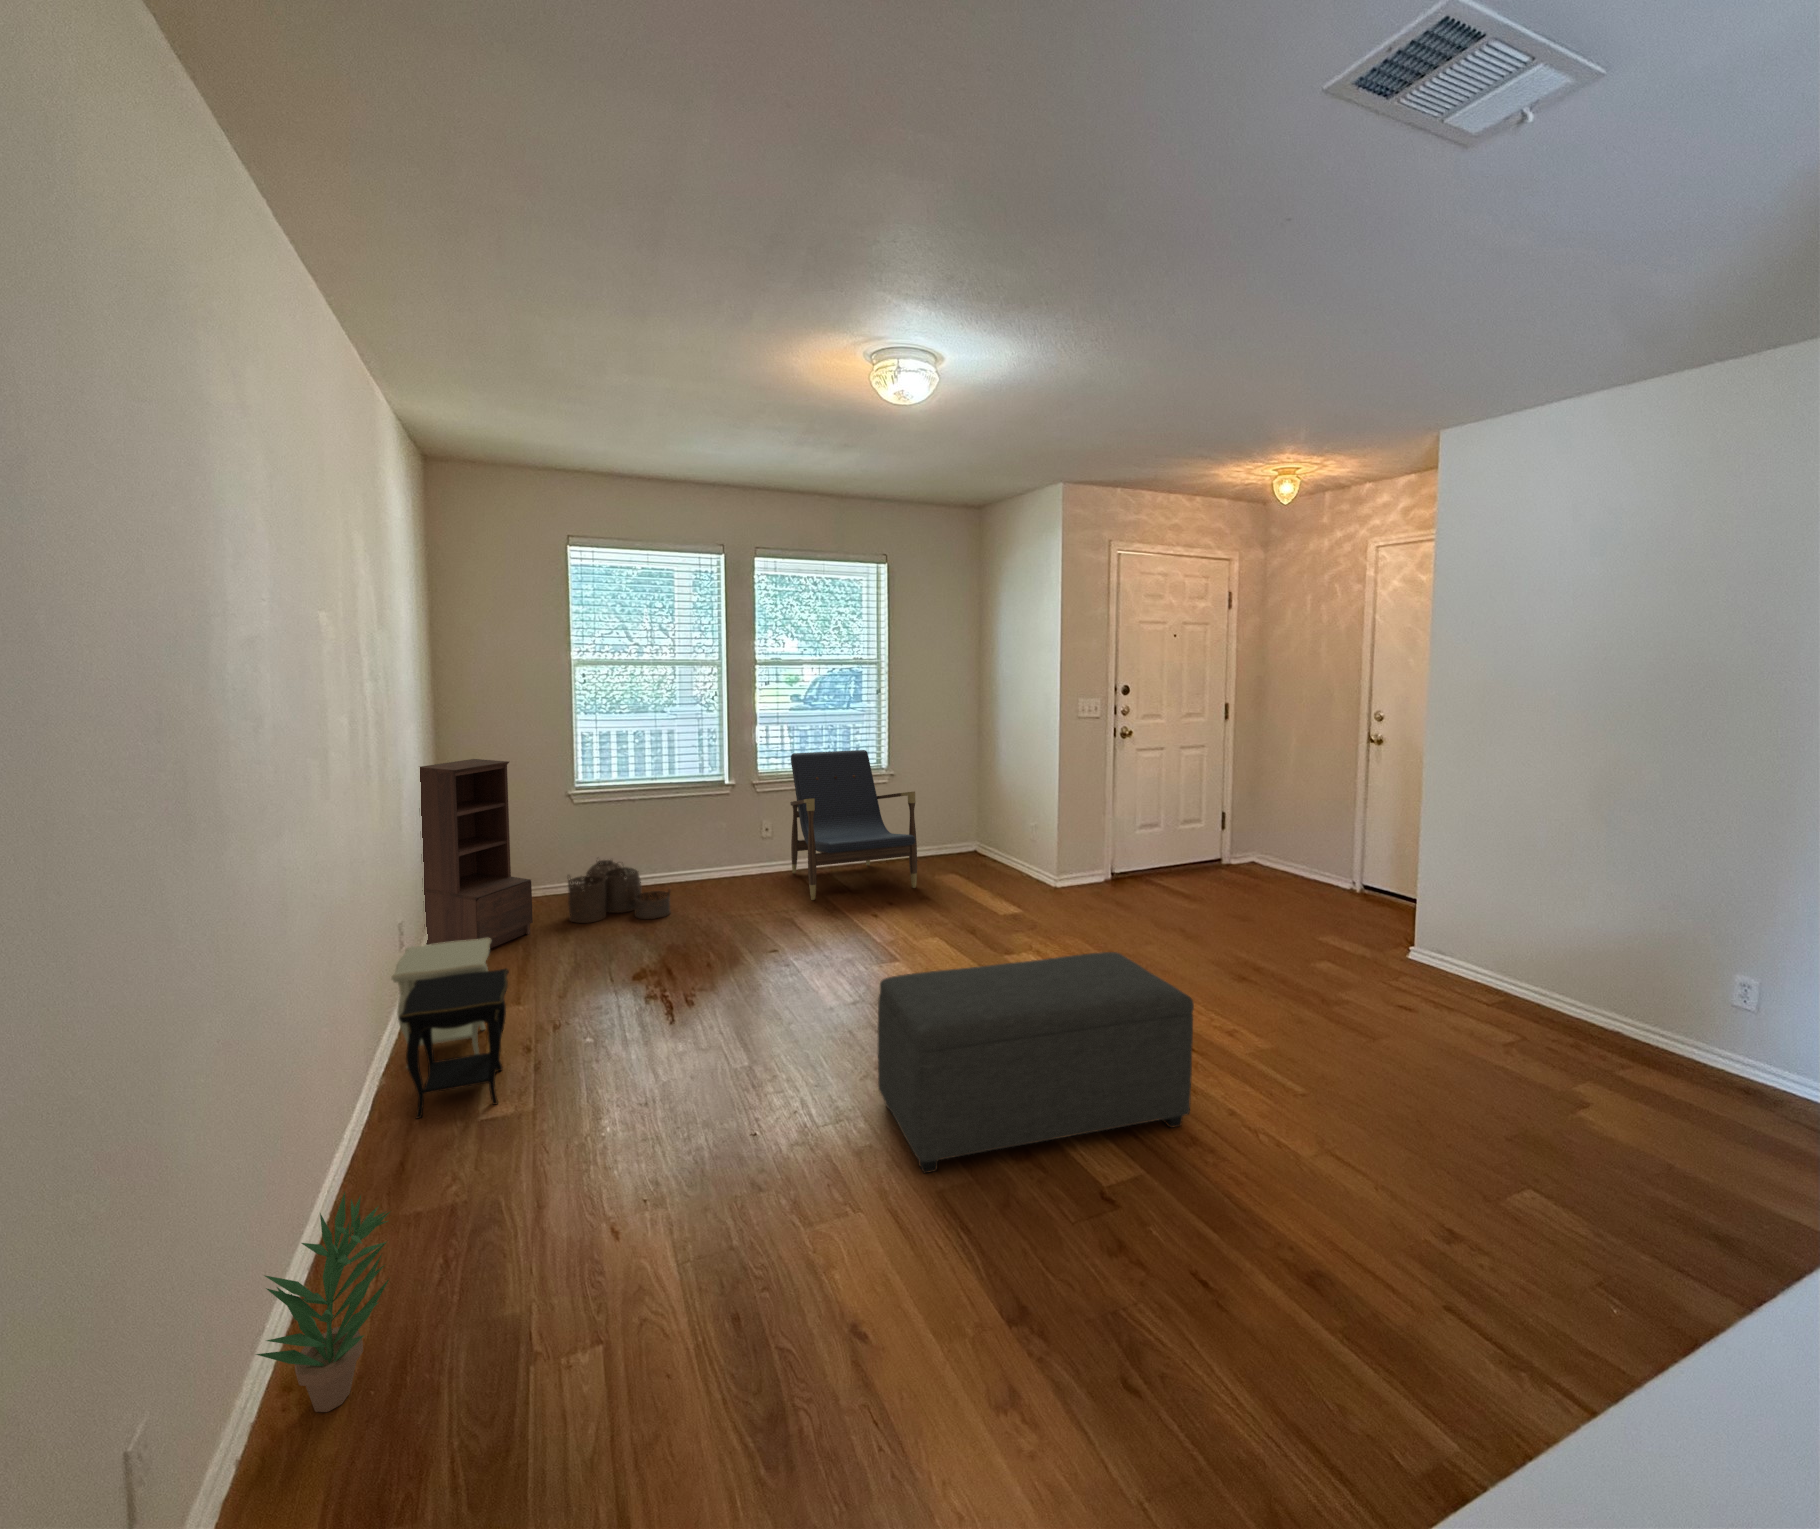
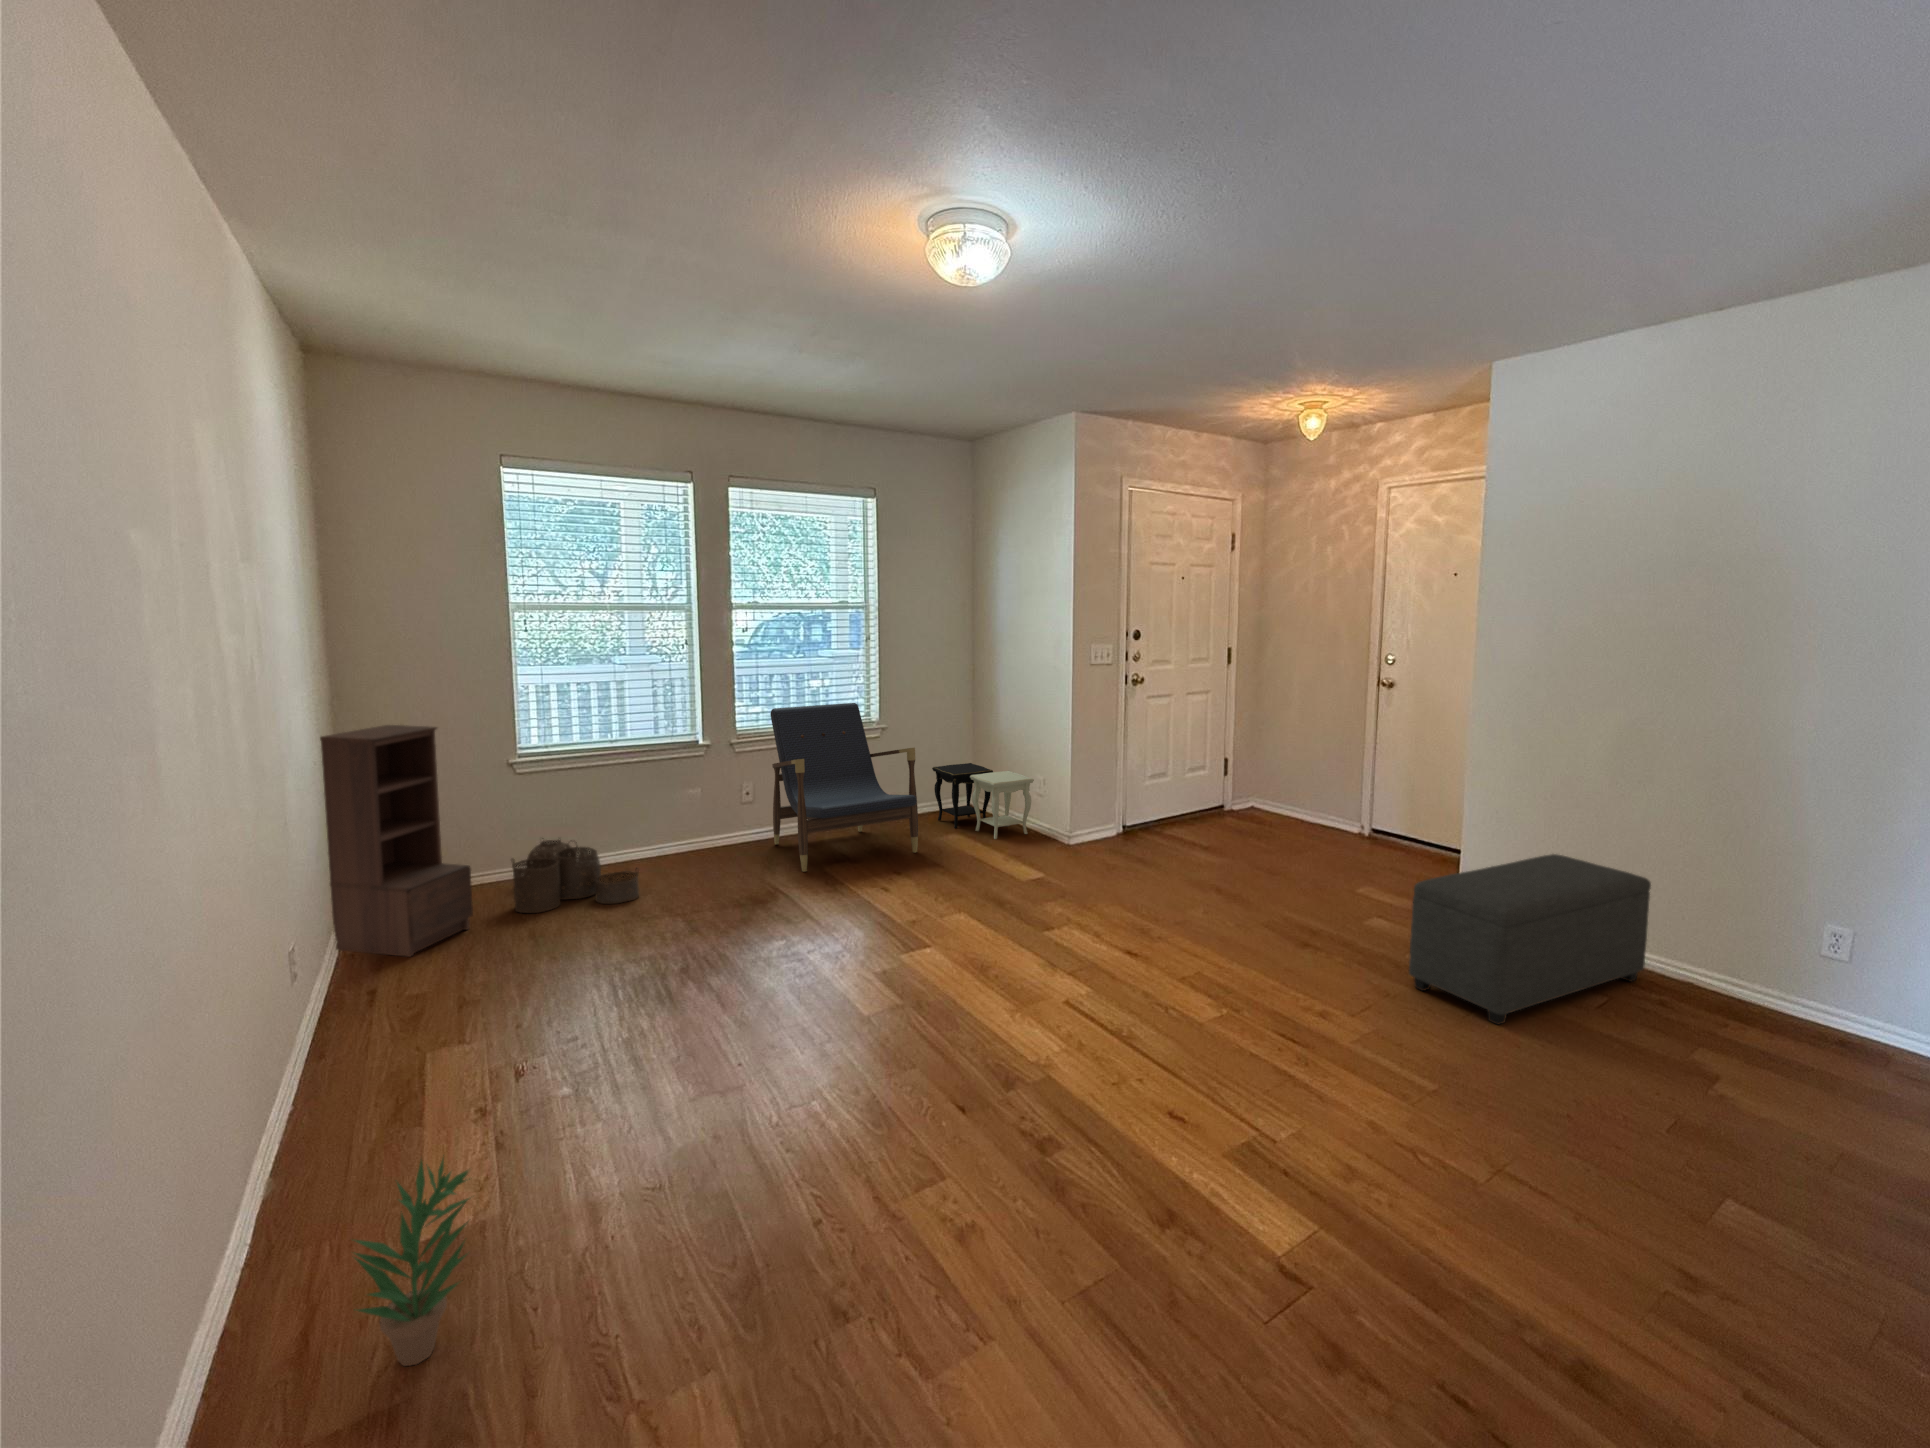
side table: present [391,938,509,1118] -> present [932,763,1034,839]
ottoman: present [878,952,1194,1173] -> present [1409,854,1651,1024]

